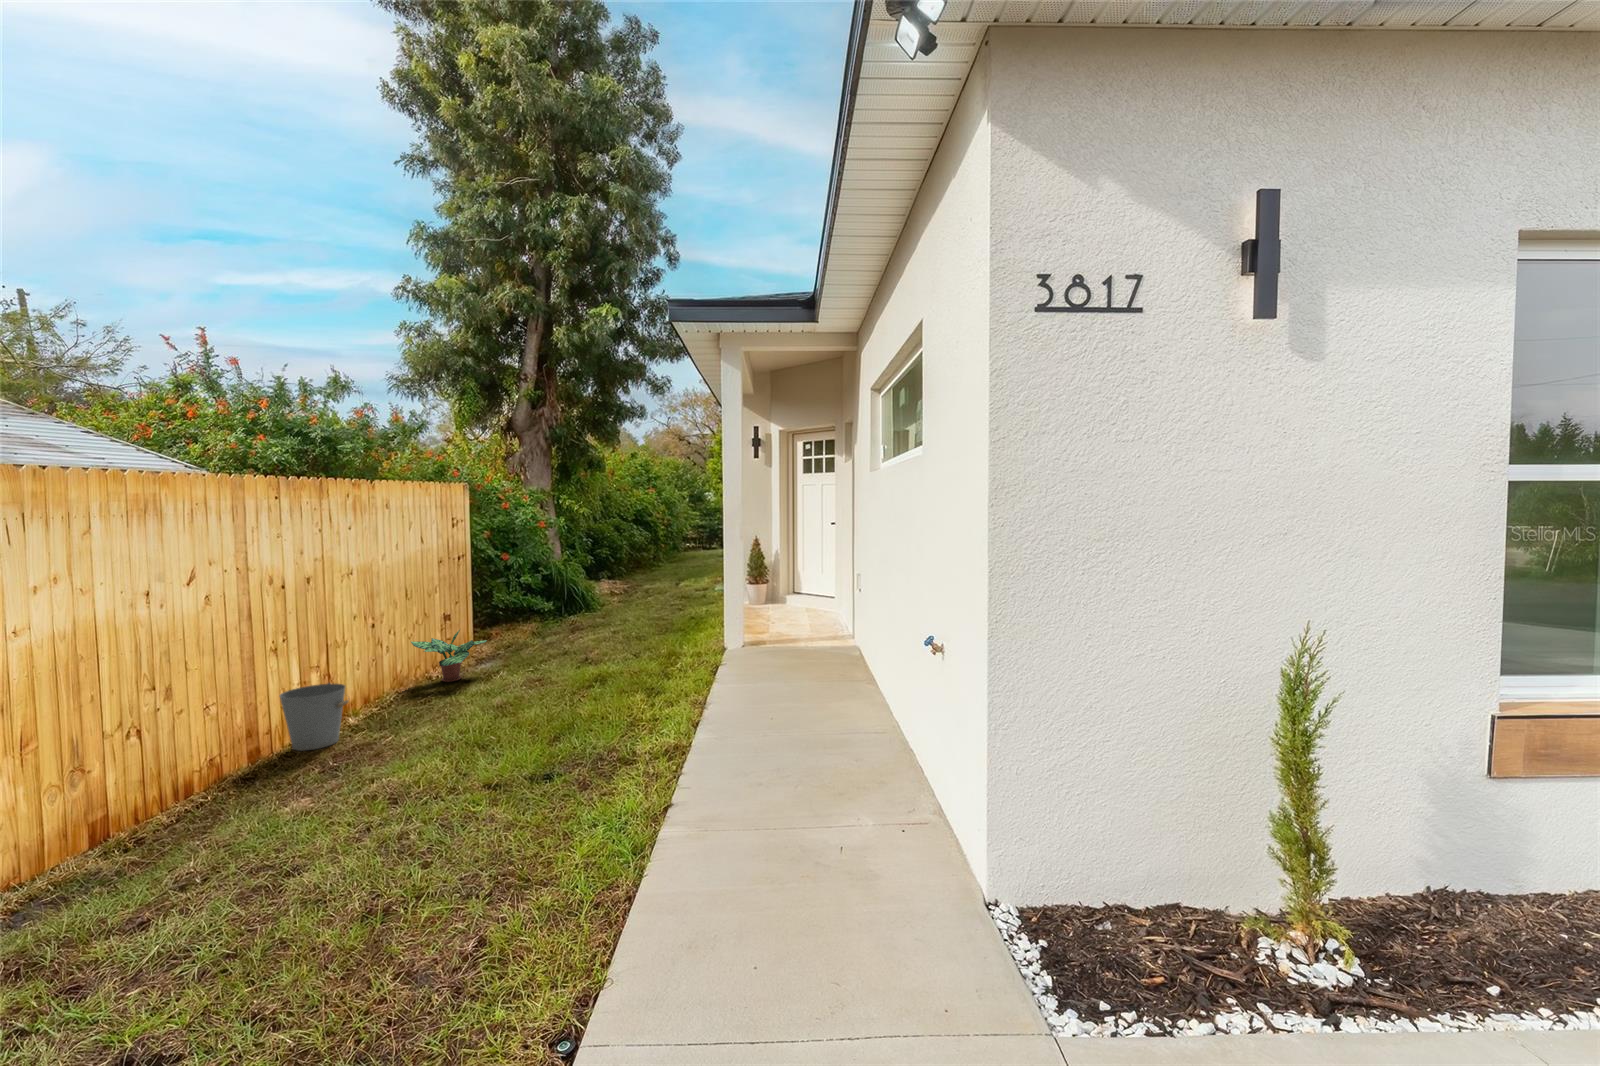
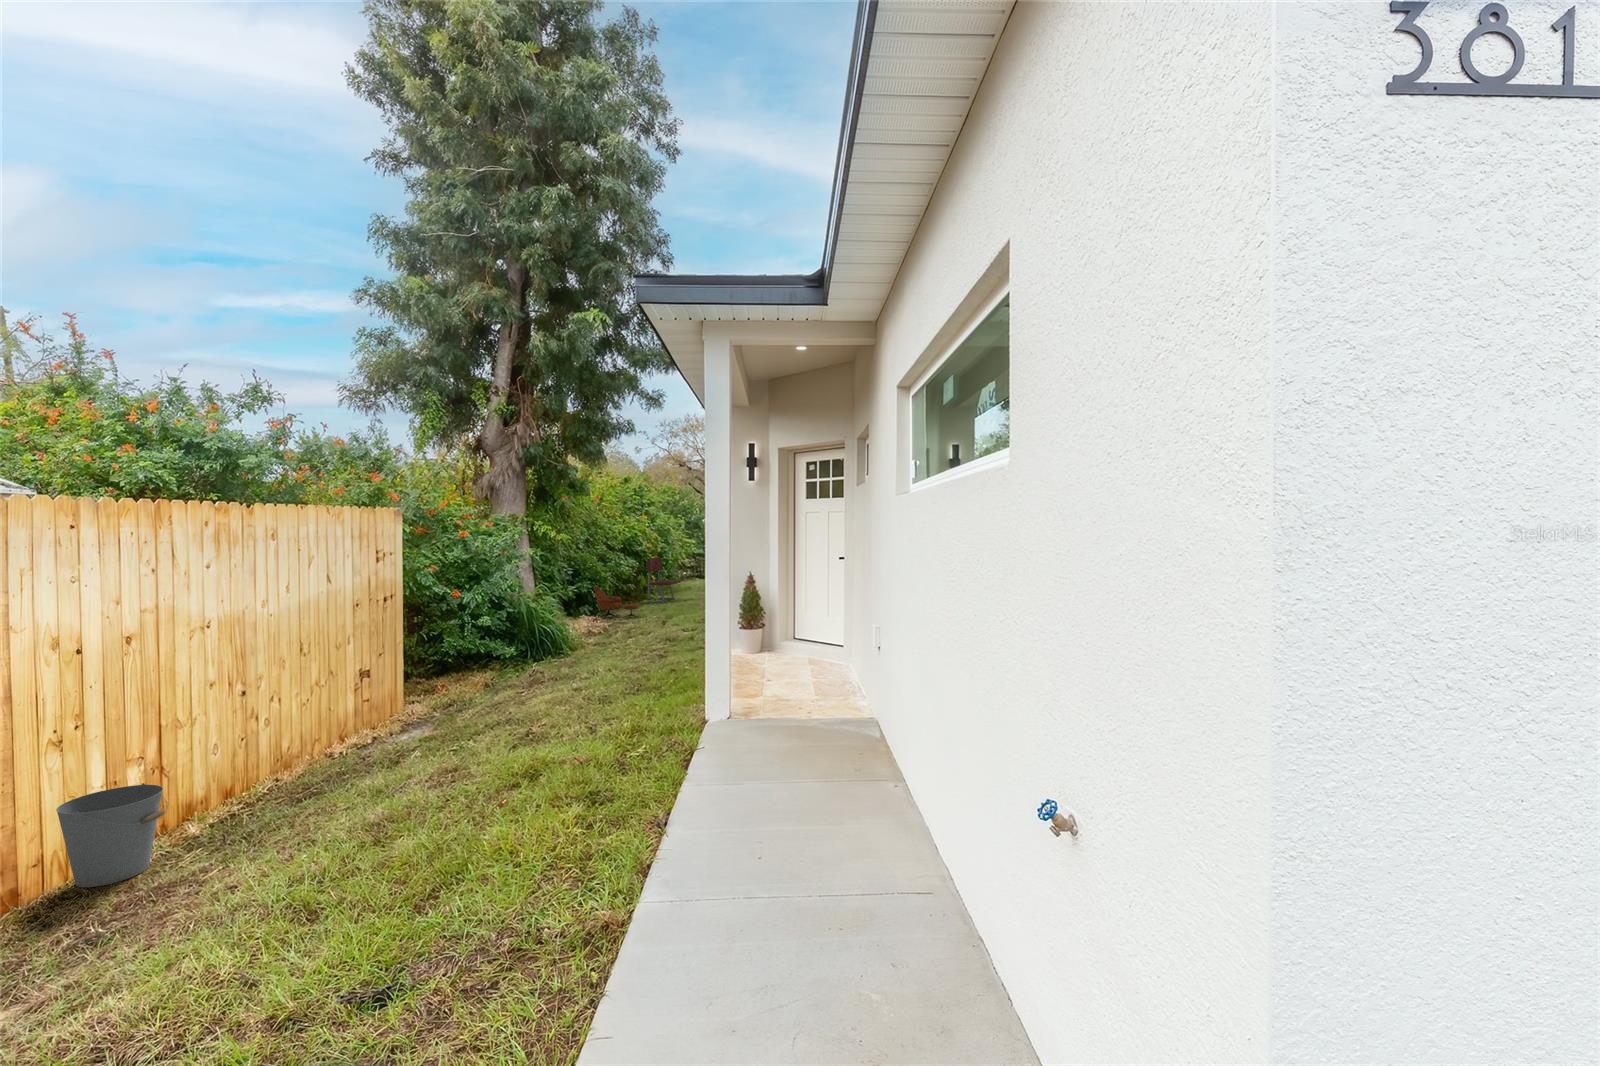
bench: none [656,526,686,567] -> present [647,557,680,603]
lounge chair: none [611,550,653,580] -> present [594,584,638,619]
potted plant: present [411,630,487,682] -> none [300,693,405,764]

